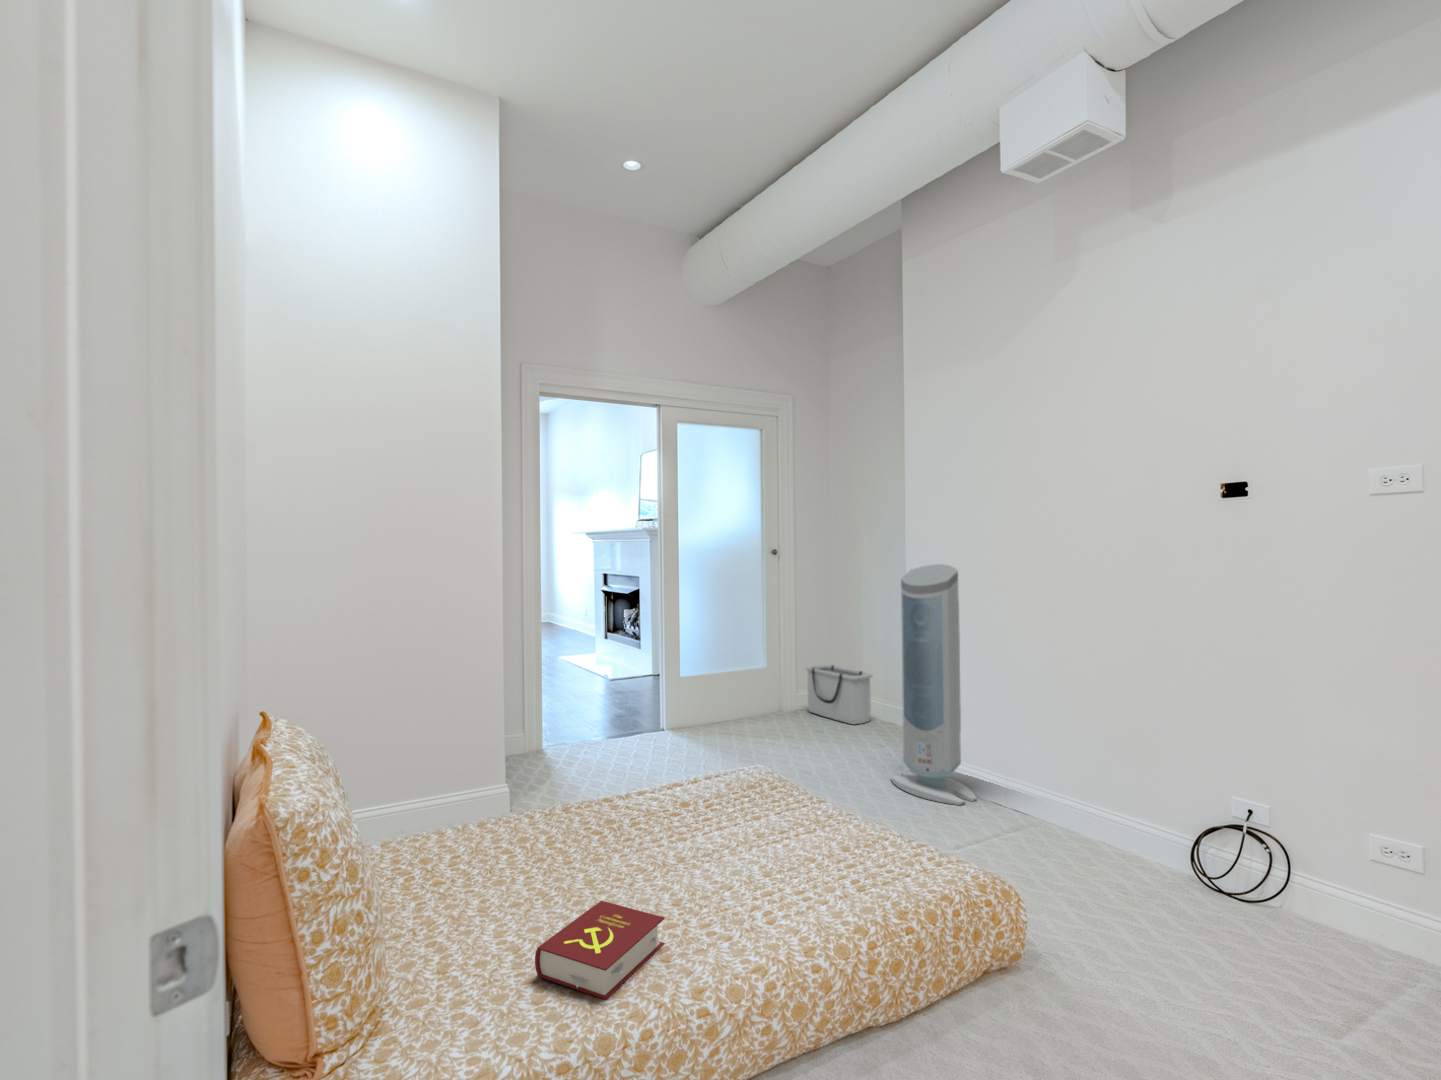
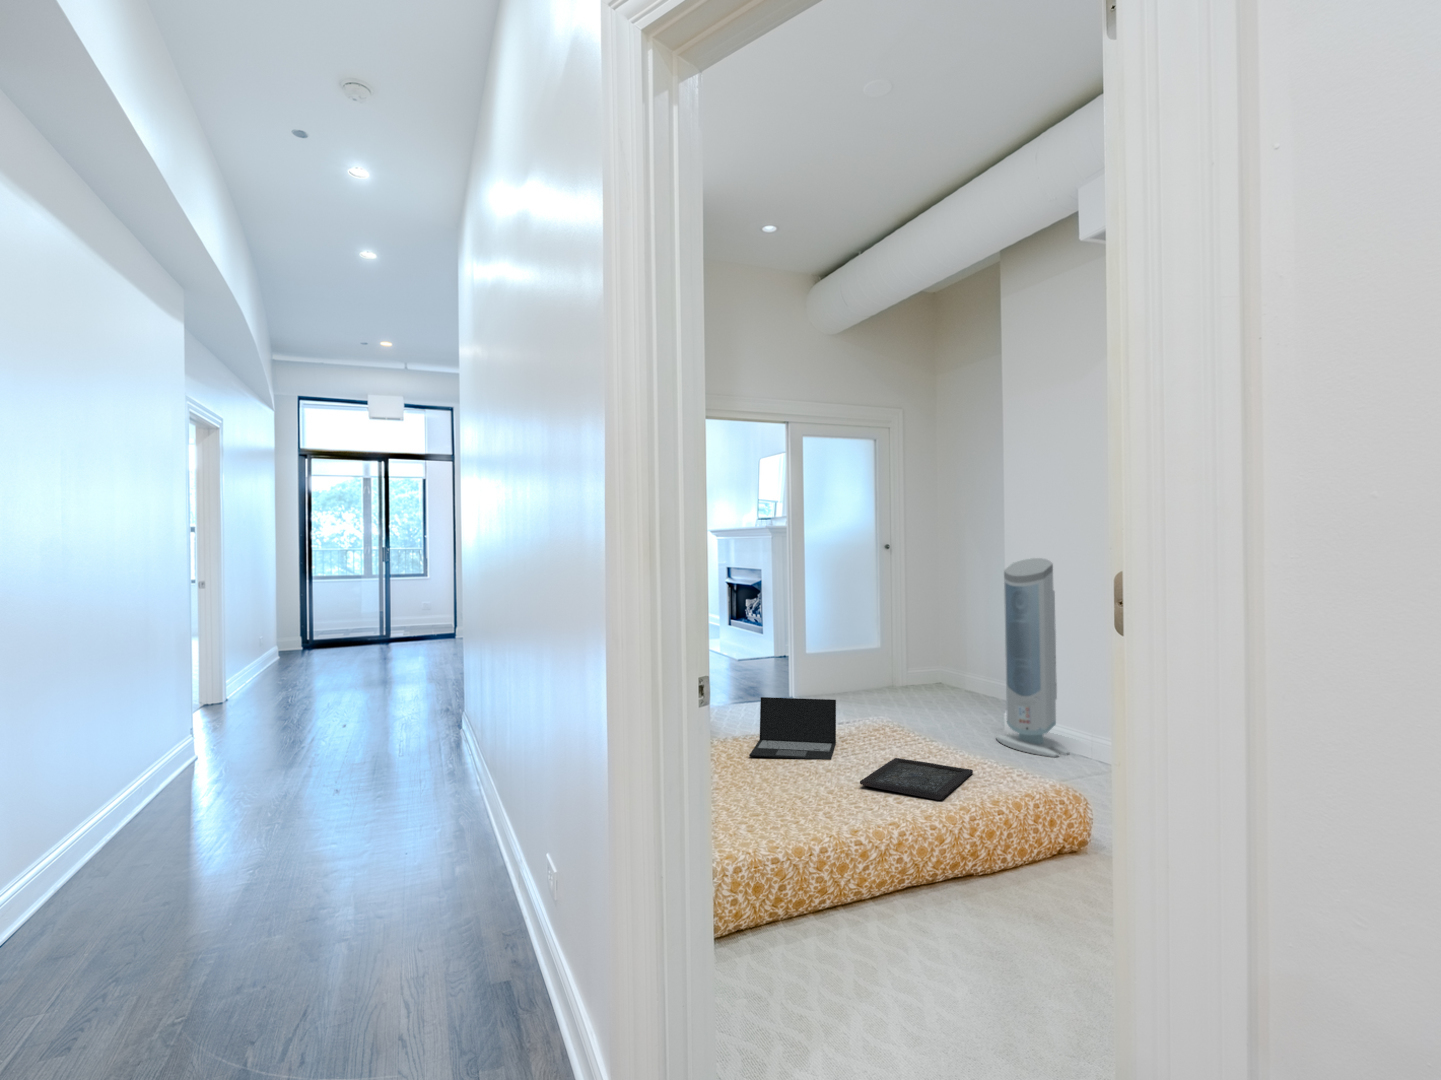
storage bin: present [806,664,872,724] -> none [921,647,982,699]
laptop: none [572,750,694,841] -> present [749,697,836,760]
tray: none [716,836,870,915] -> present [860,758,973,800]
book: present [535,901,665,1000] -> none [747,783,828,832]

